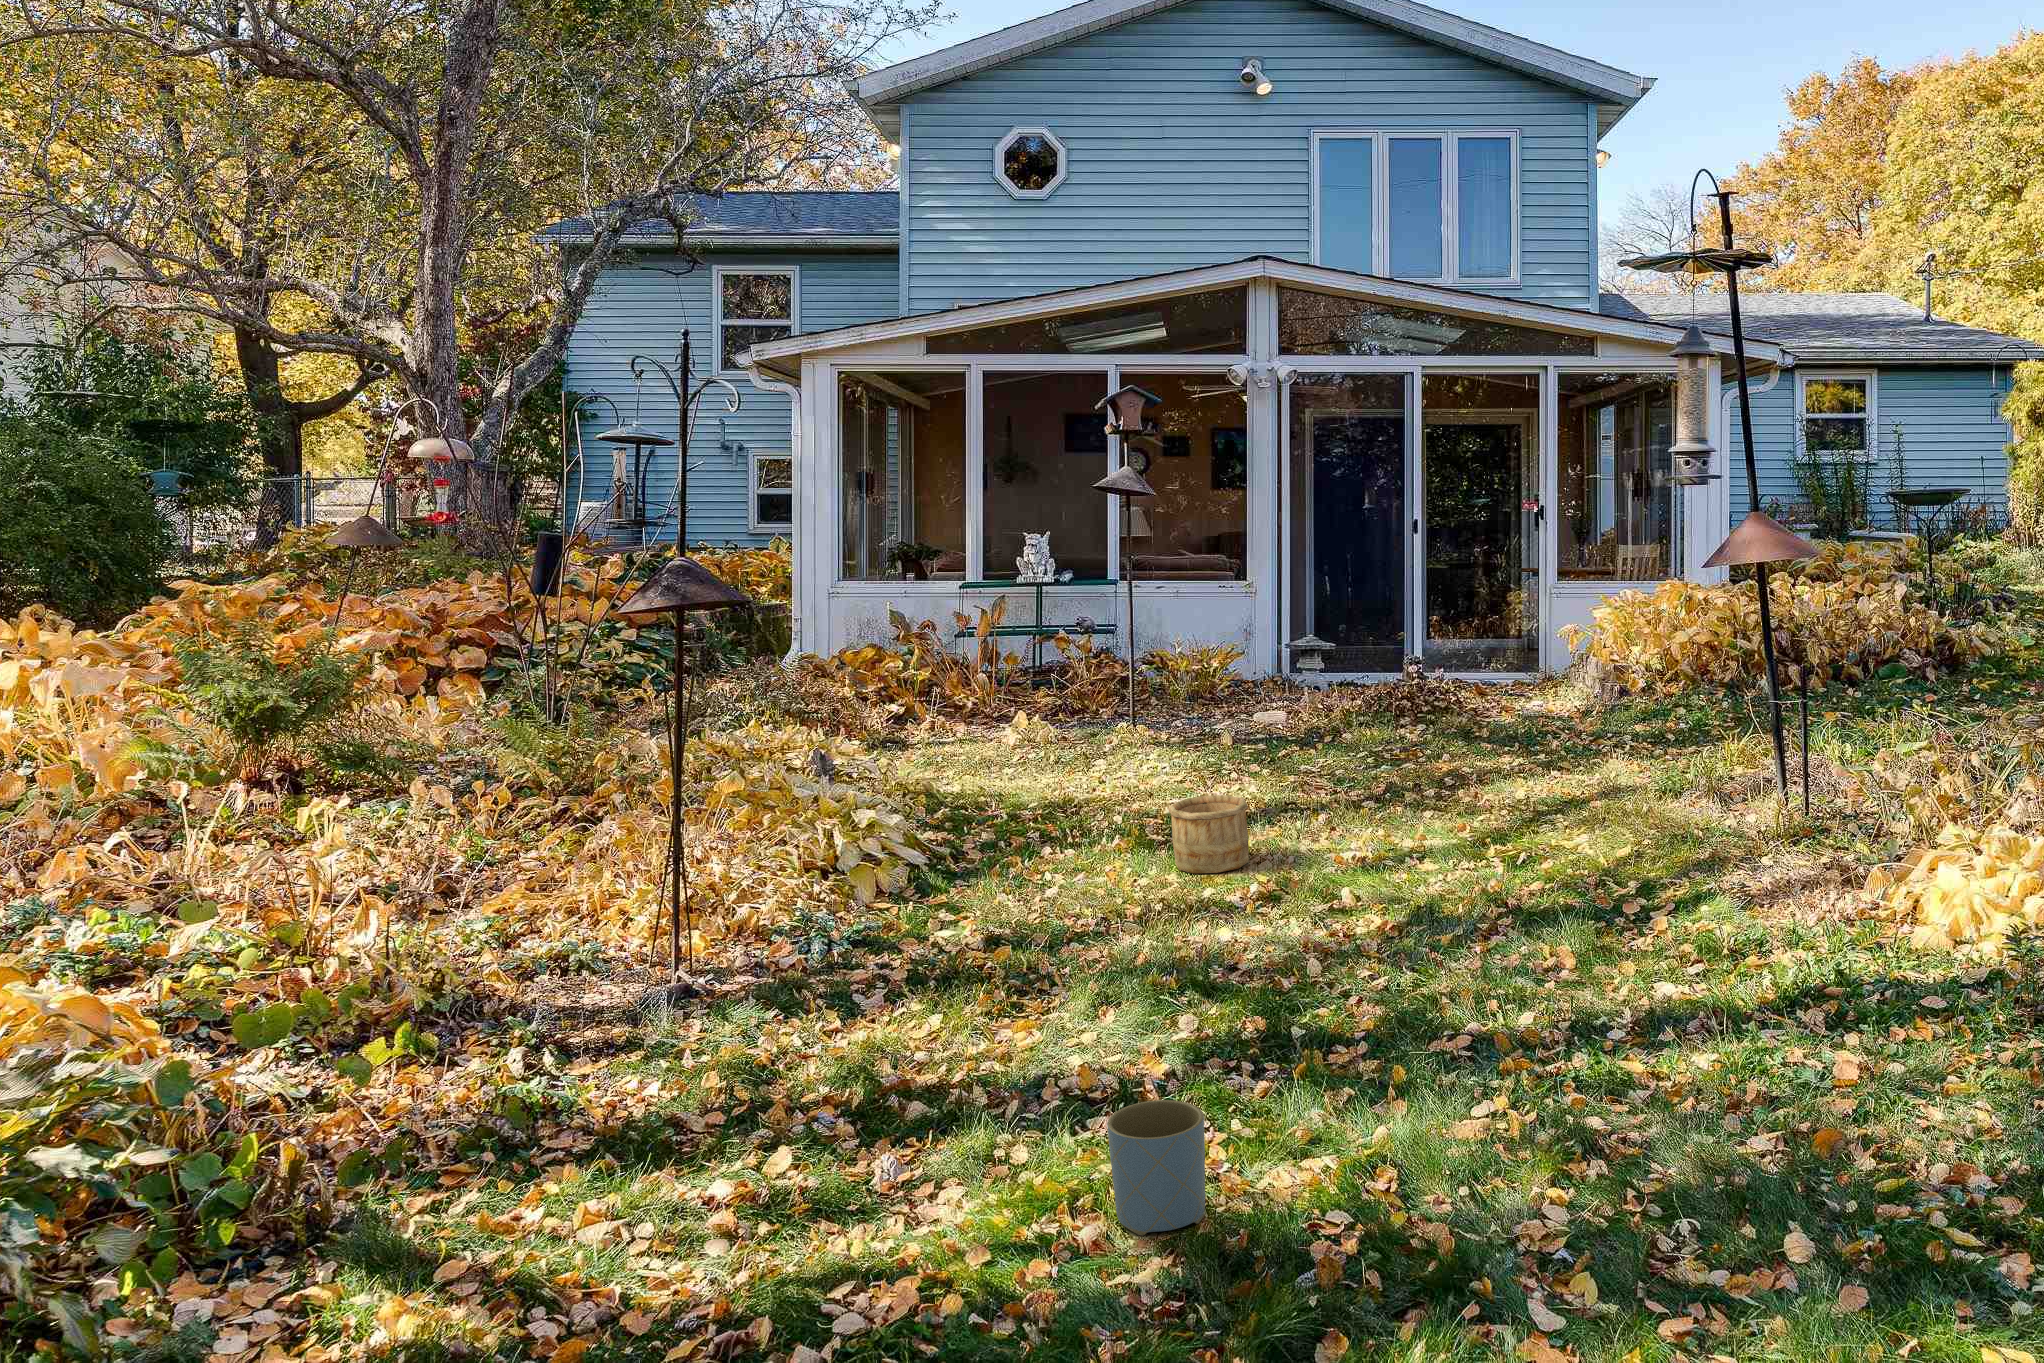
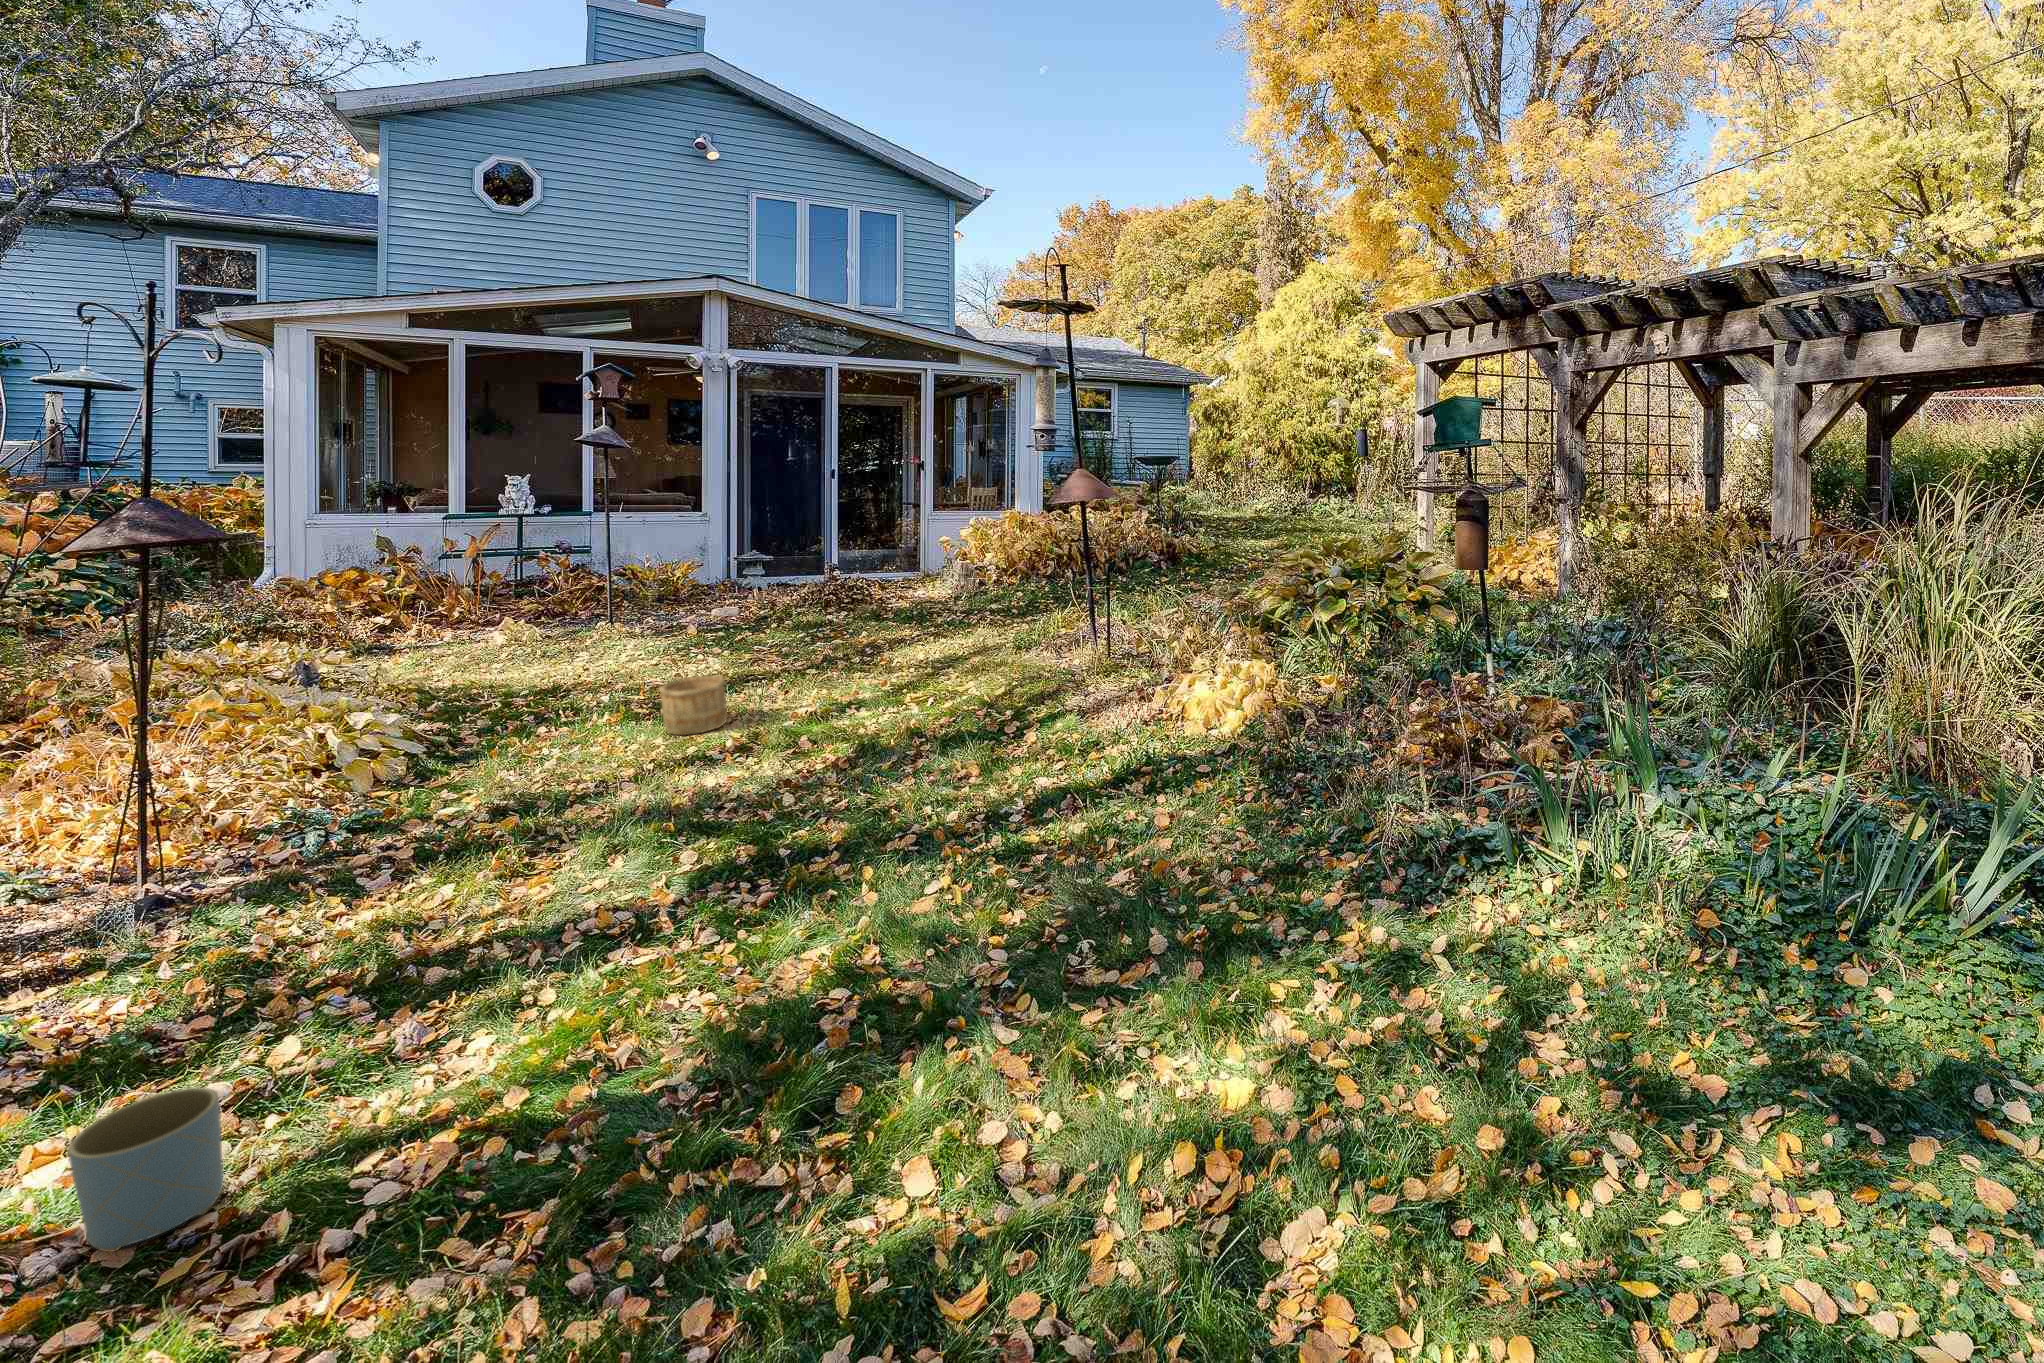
planter: present [1107,1100,1205,1236] -> present [68,1087,224,1252]

